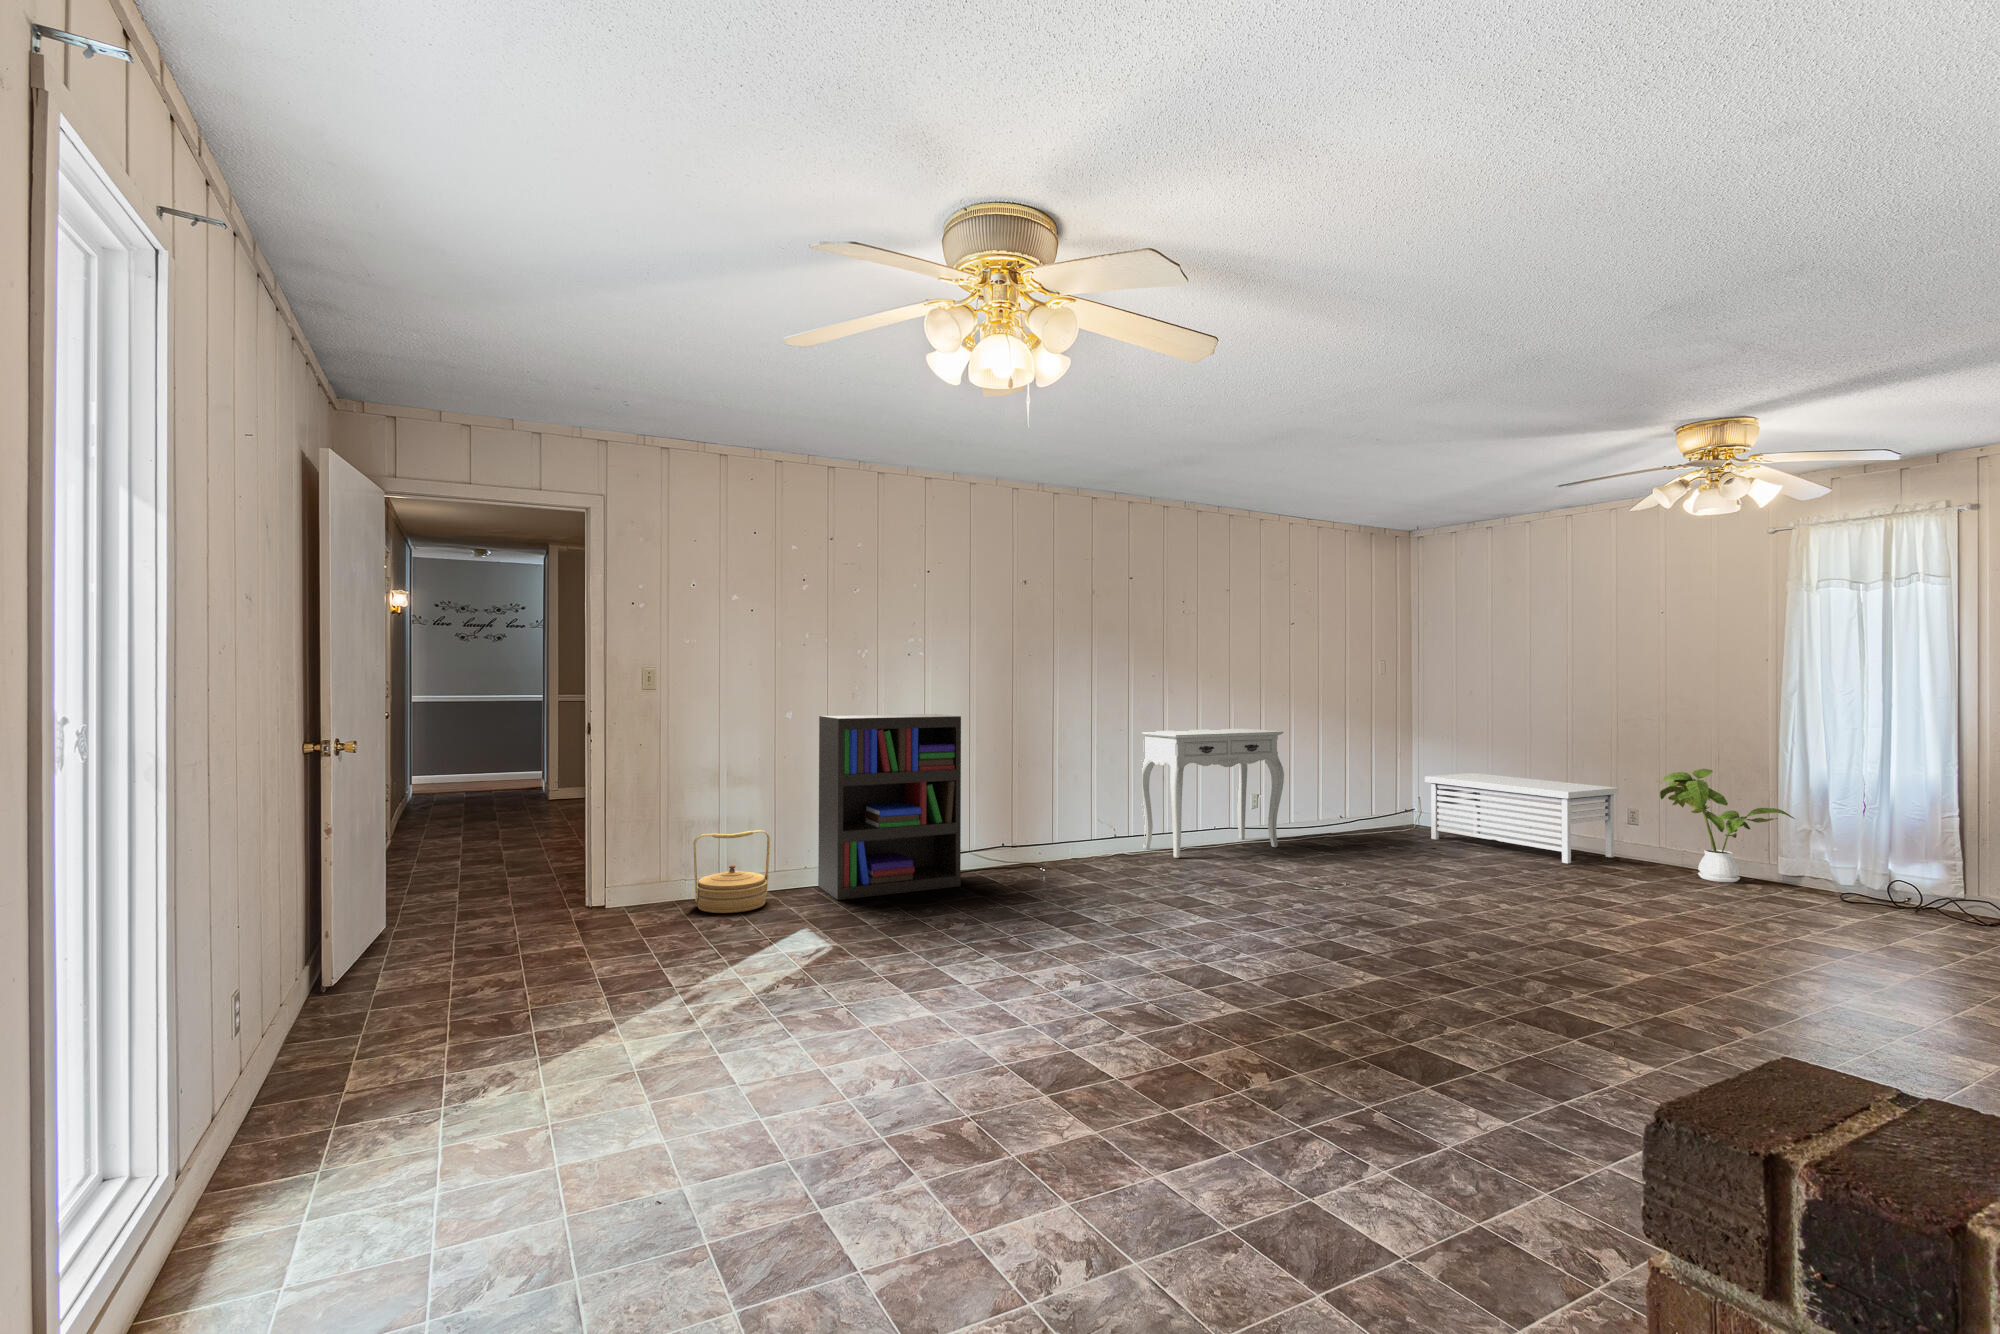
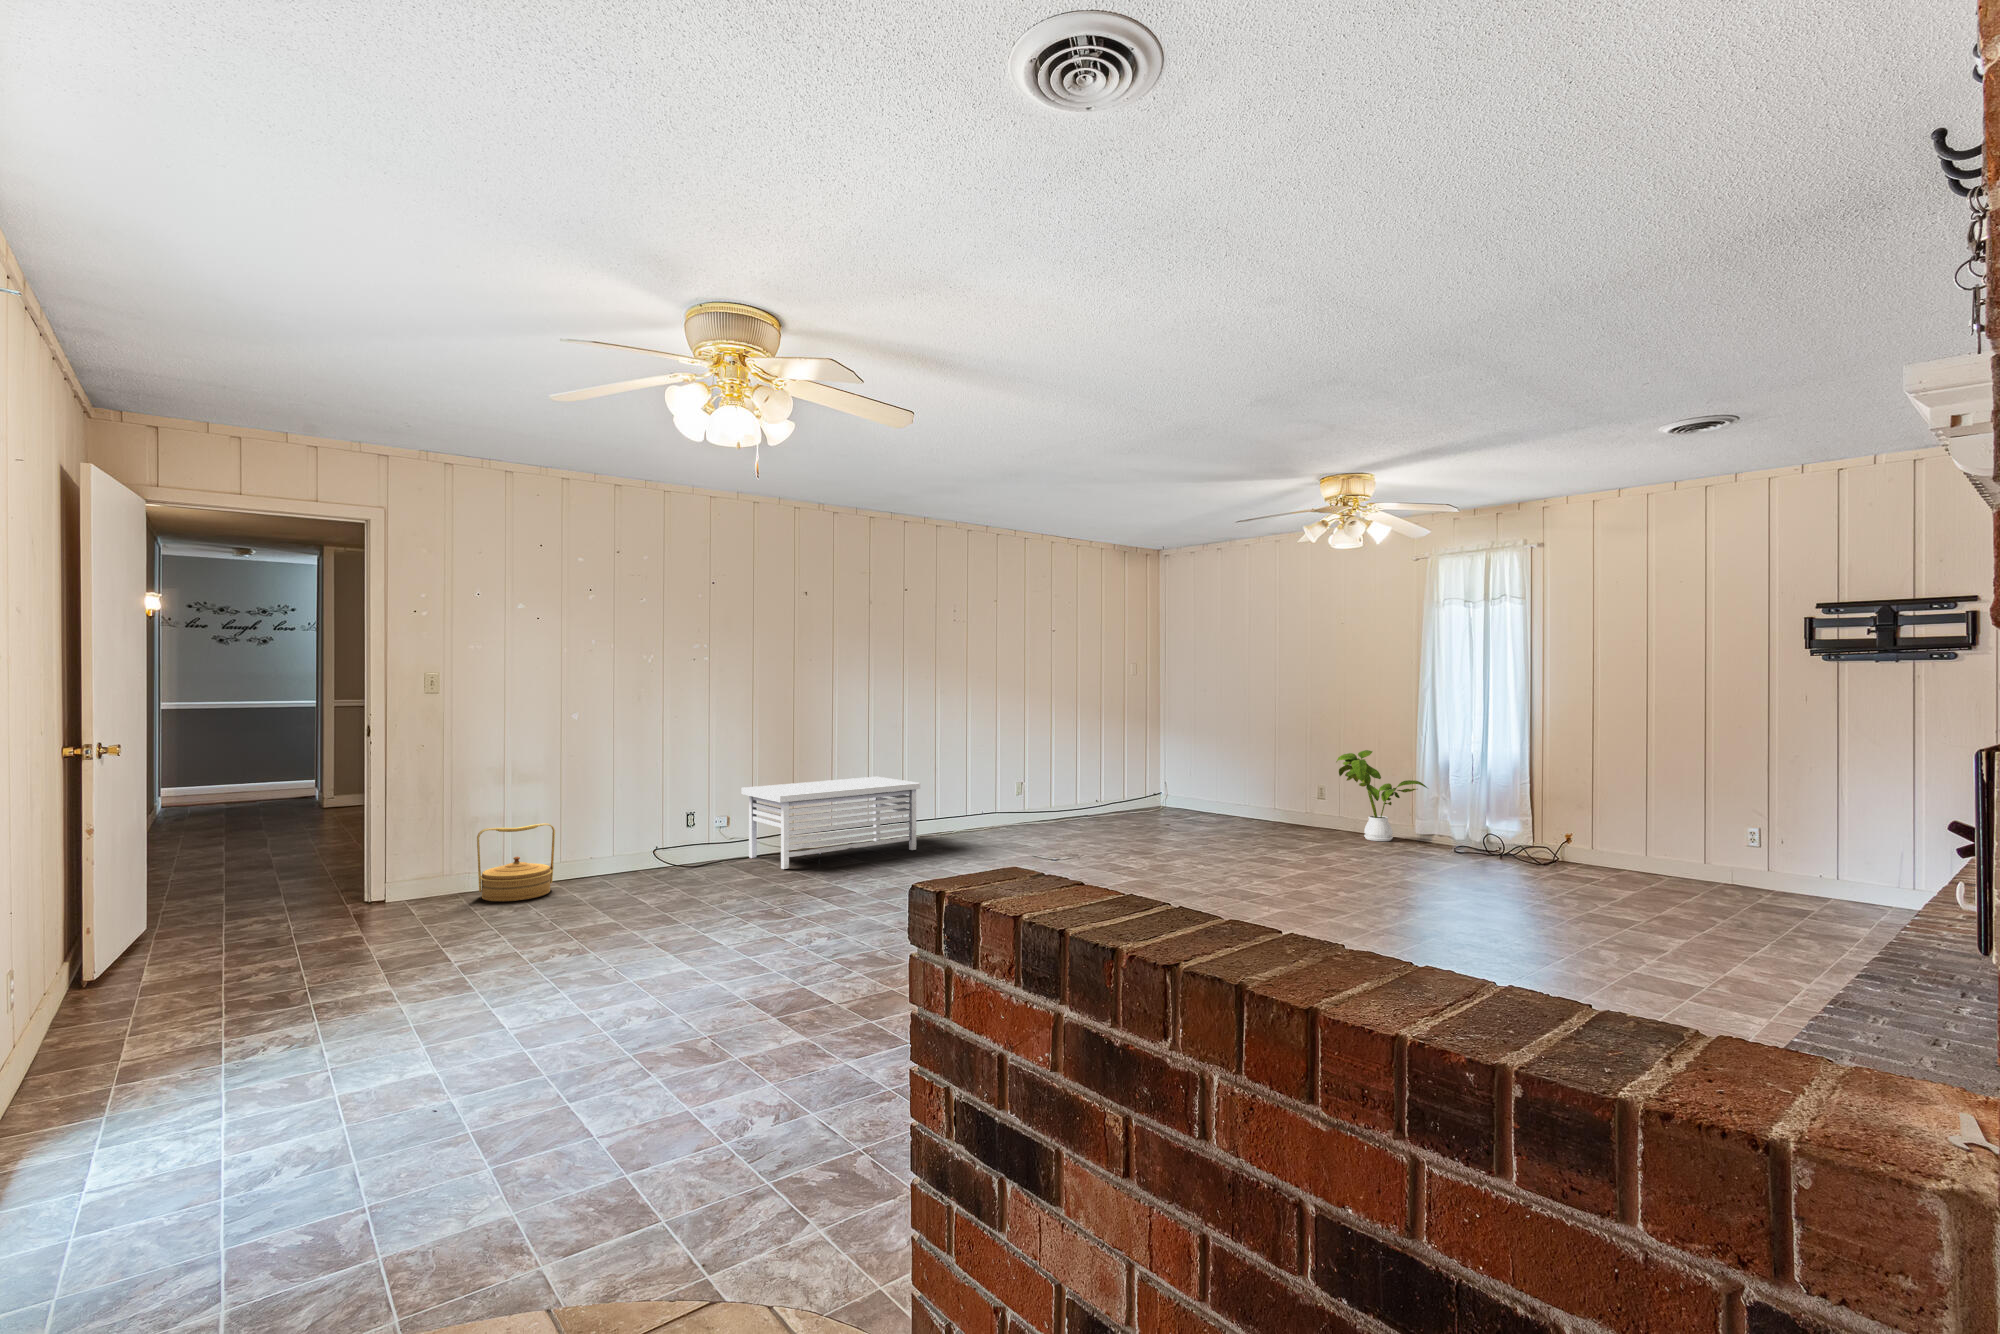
bookshelf: present [818,714,961,900] -> none [605,713,743,886]
console table: present [1142,729,1284,858] -> none [915,723,1045,839]
storage bench: present [1425,773,1619,863] -> present [742,777,920,869]

